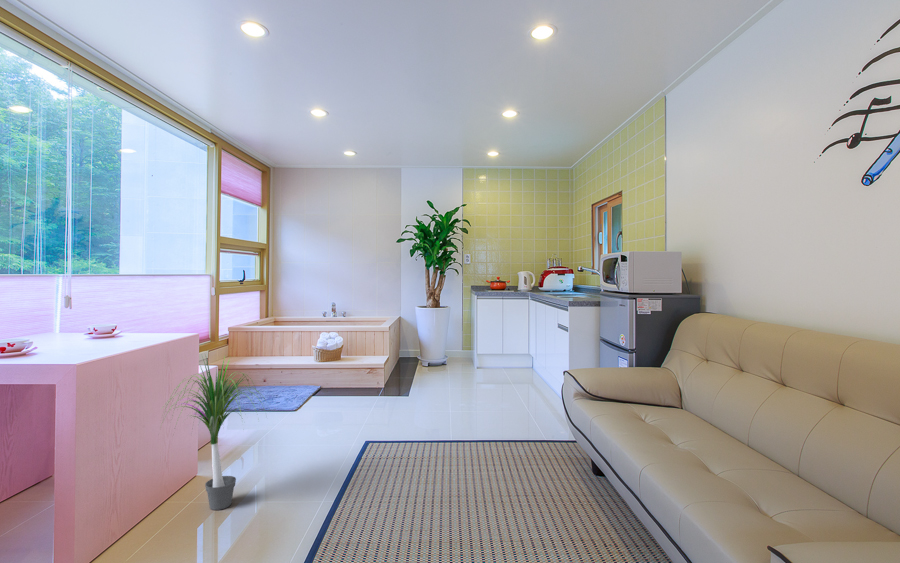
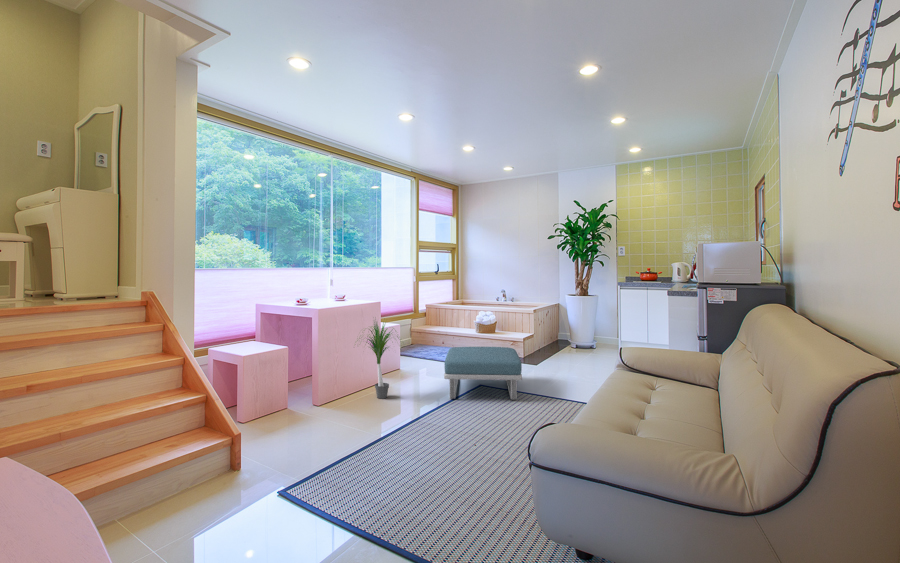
footstool: none [316,381,448,477] -> present [444,347,522,400]

